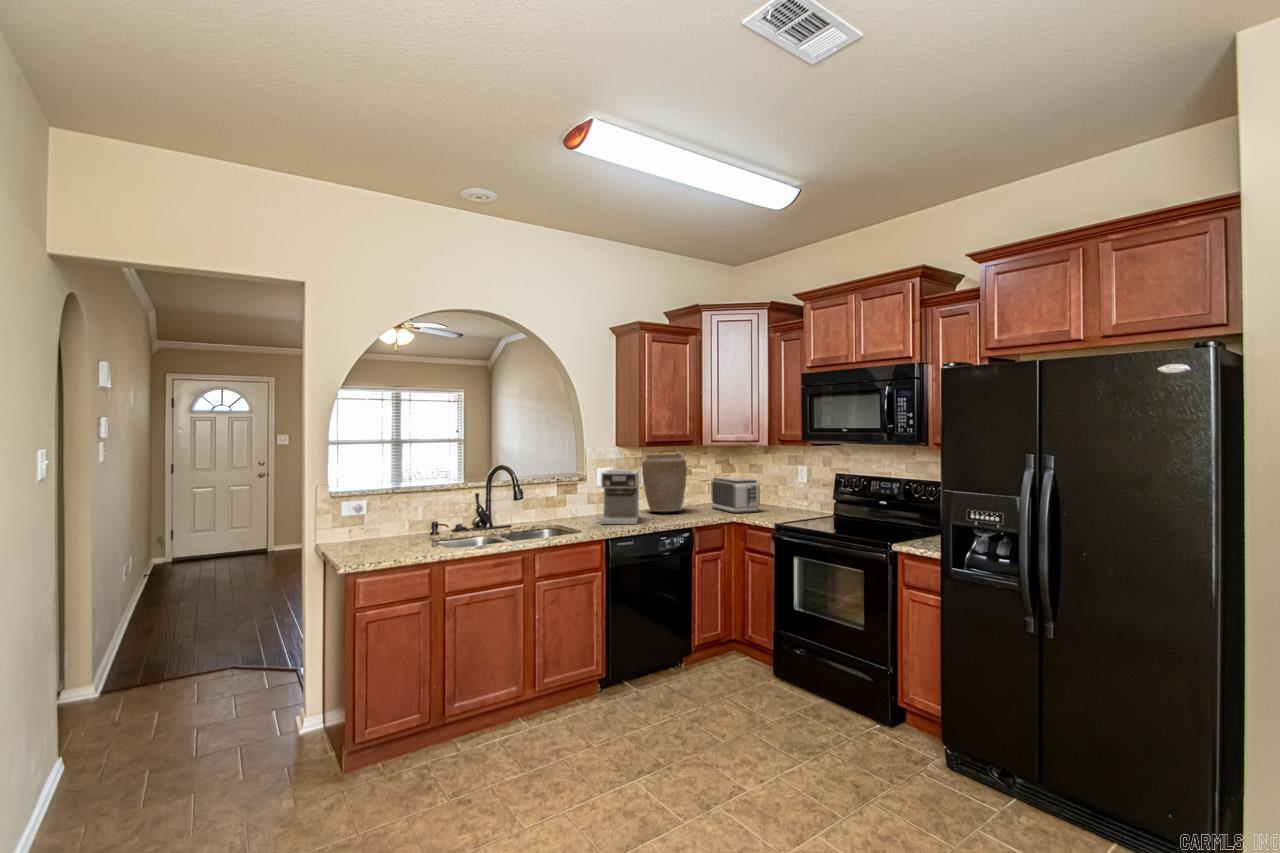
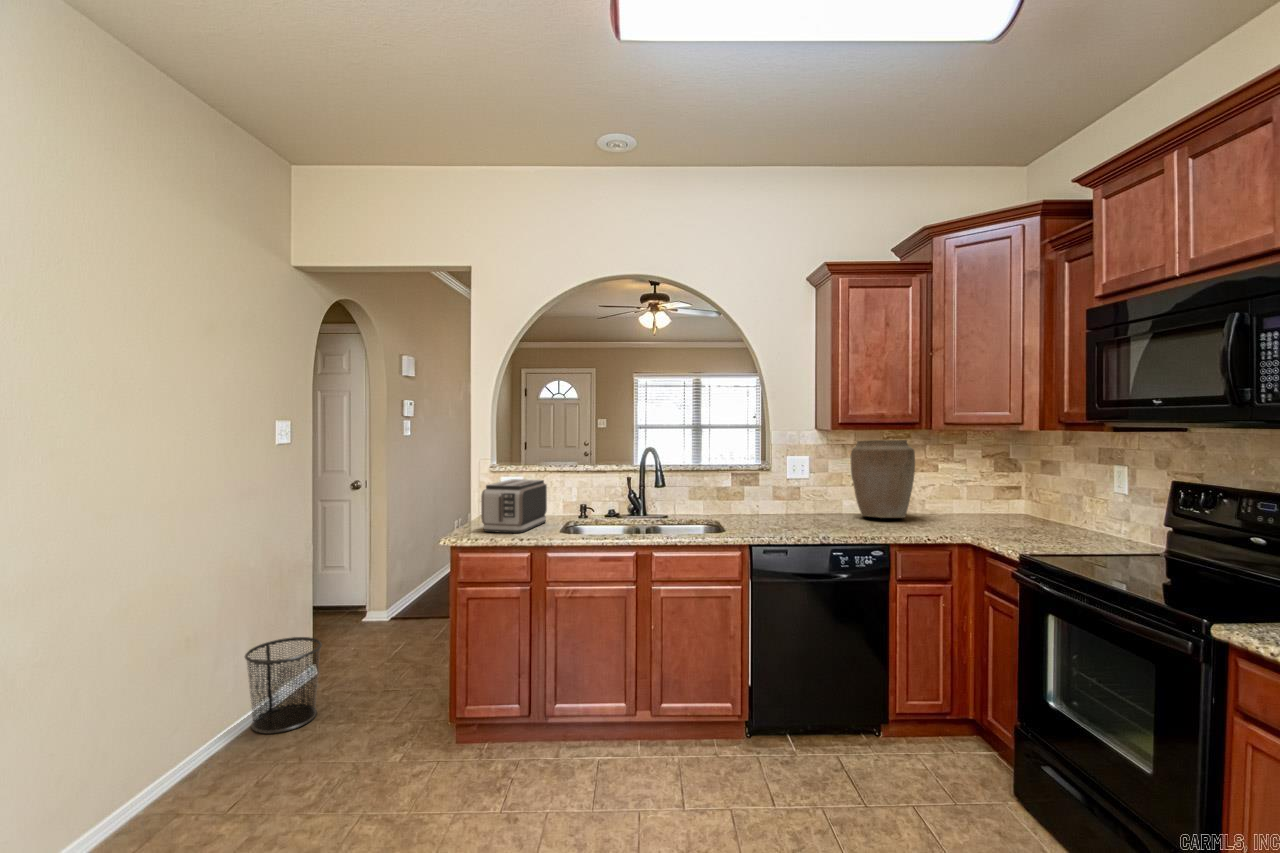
coffee maker: present [601,469,639,524] -> none [767,458,833,531]
toaster: present [711,477,760,513] -> present [481,479,547,533]
trash can: none [54,703,158,826] -> present [245,637,322,734]

